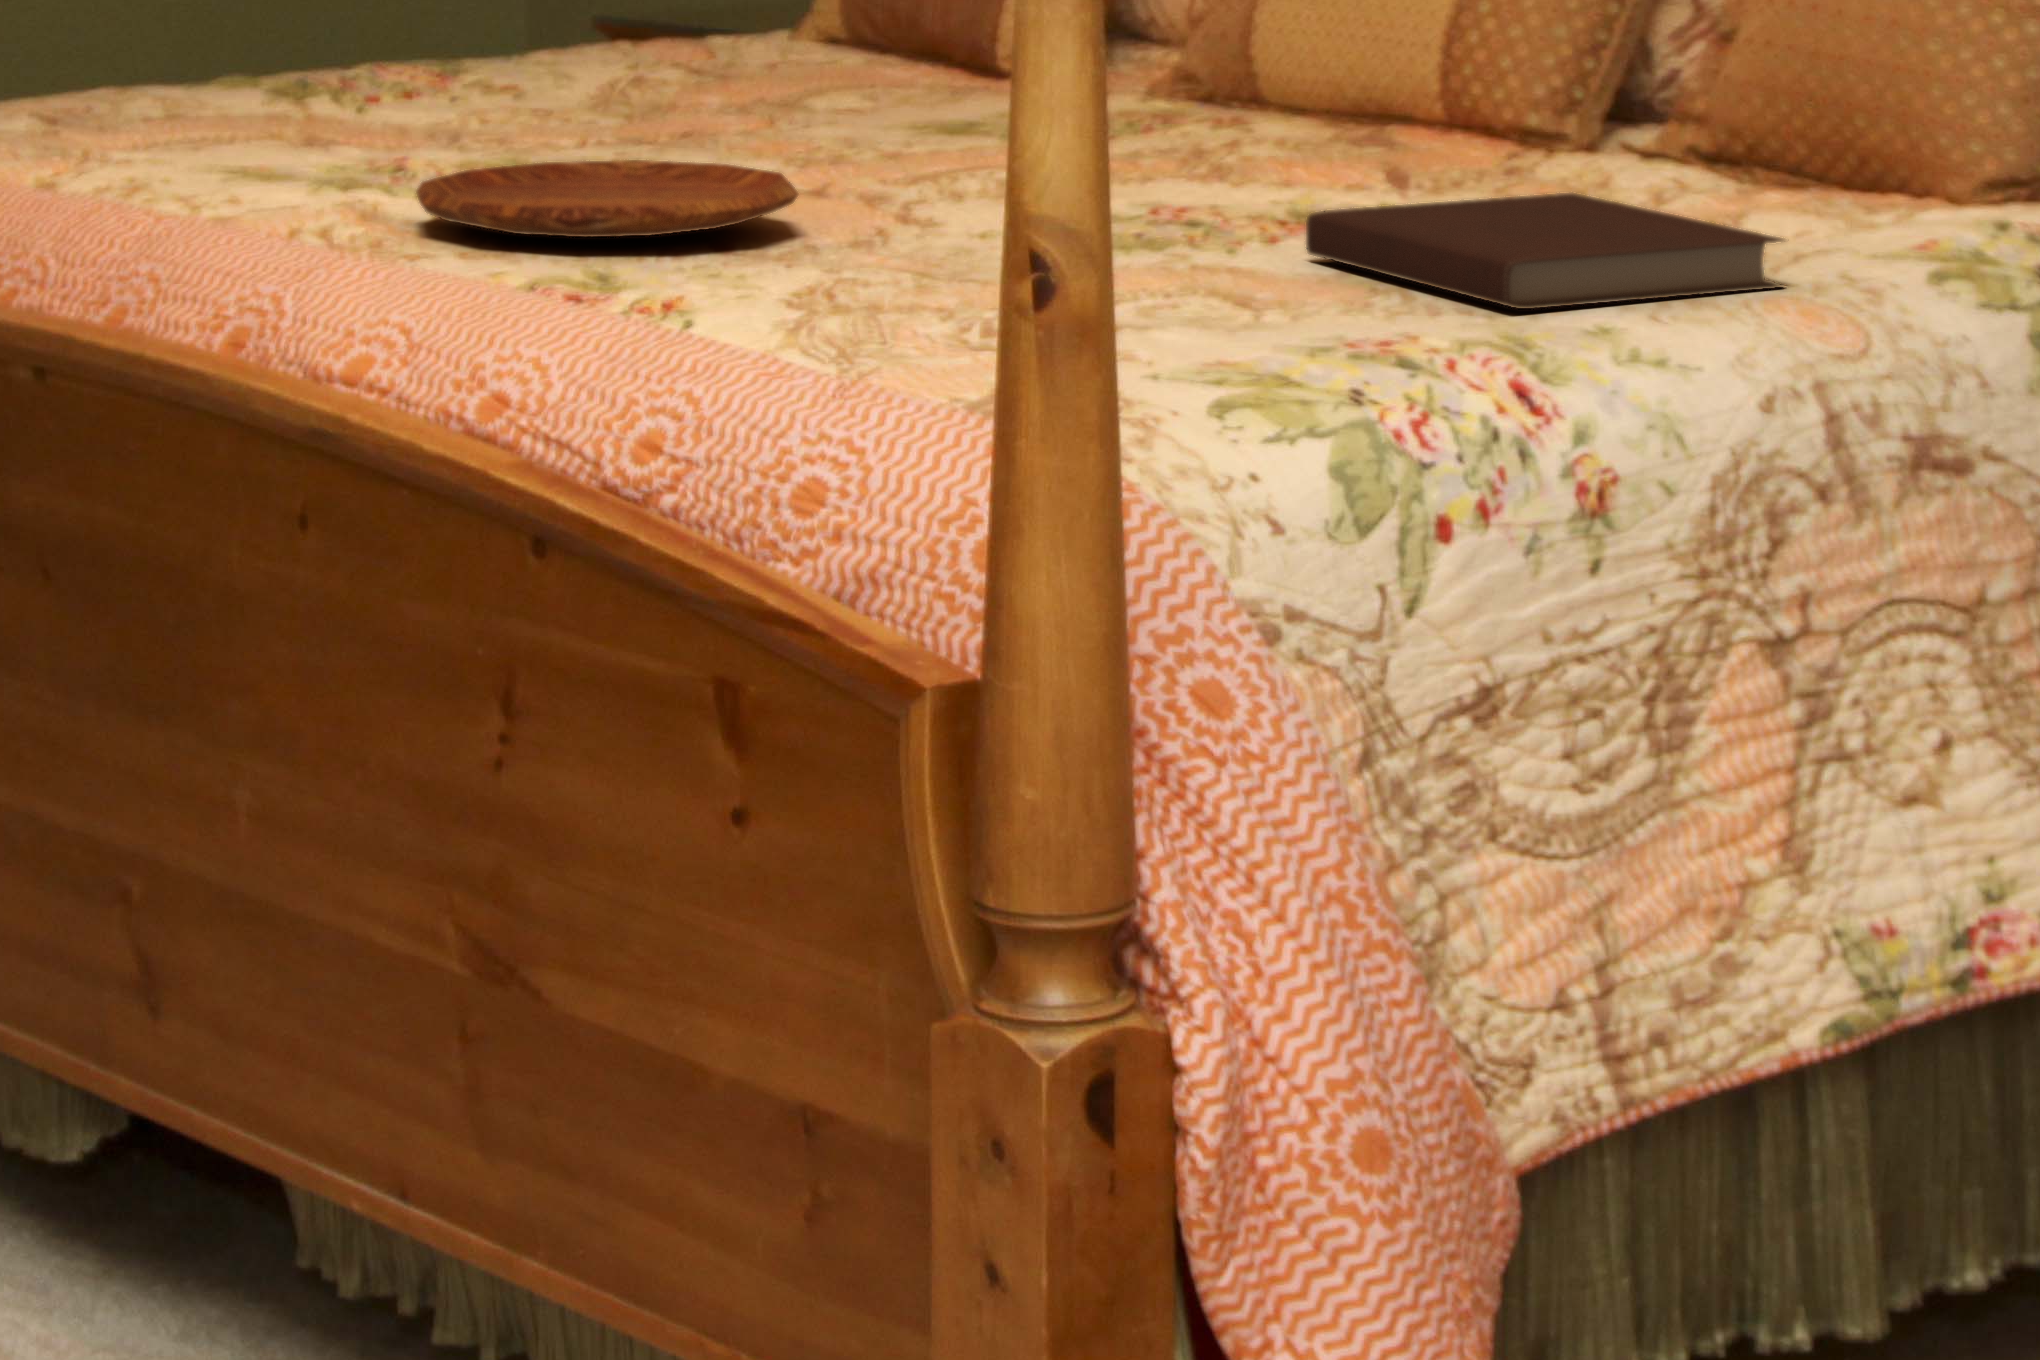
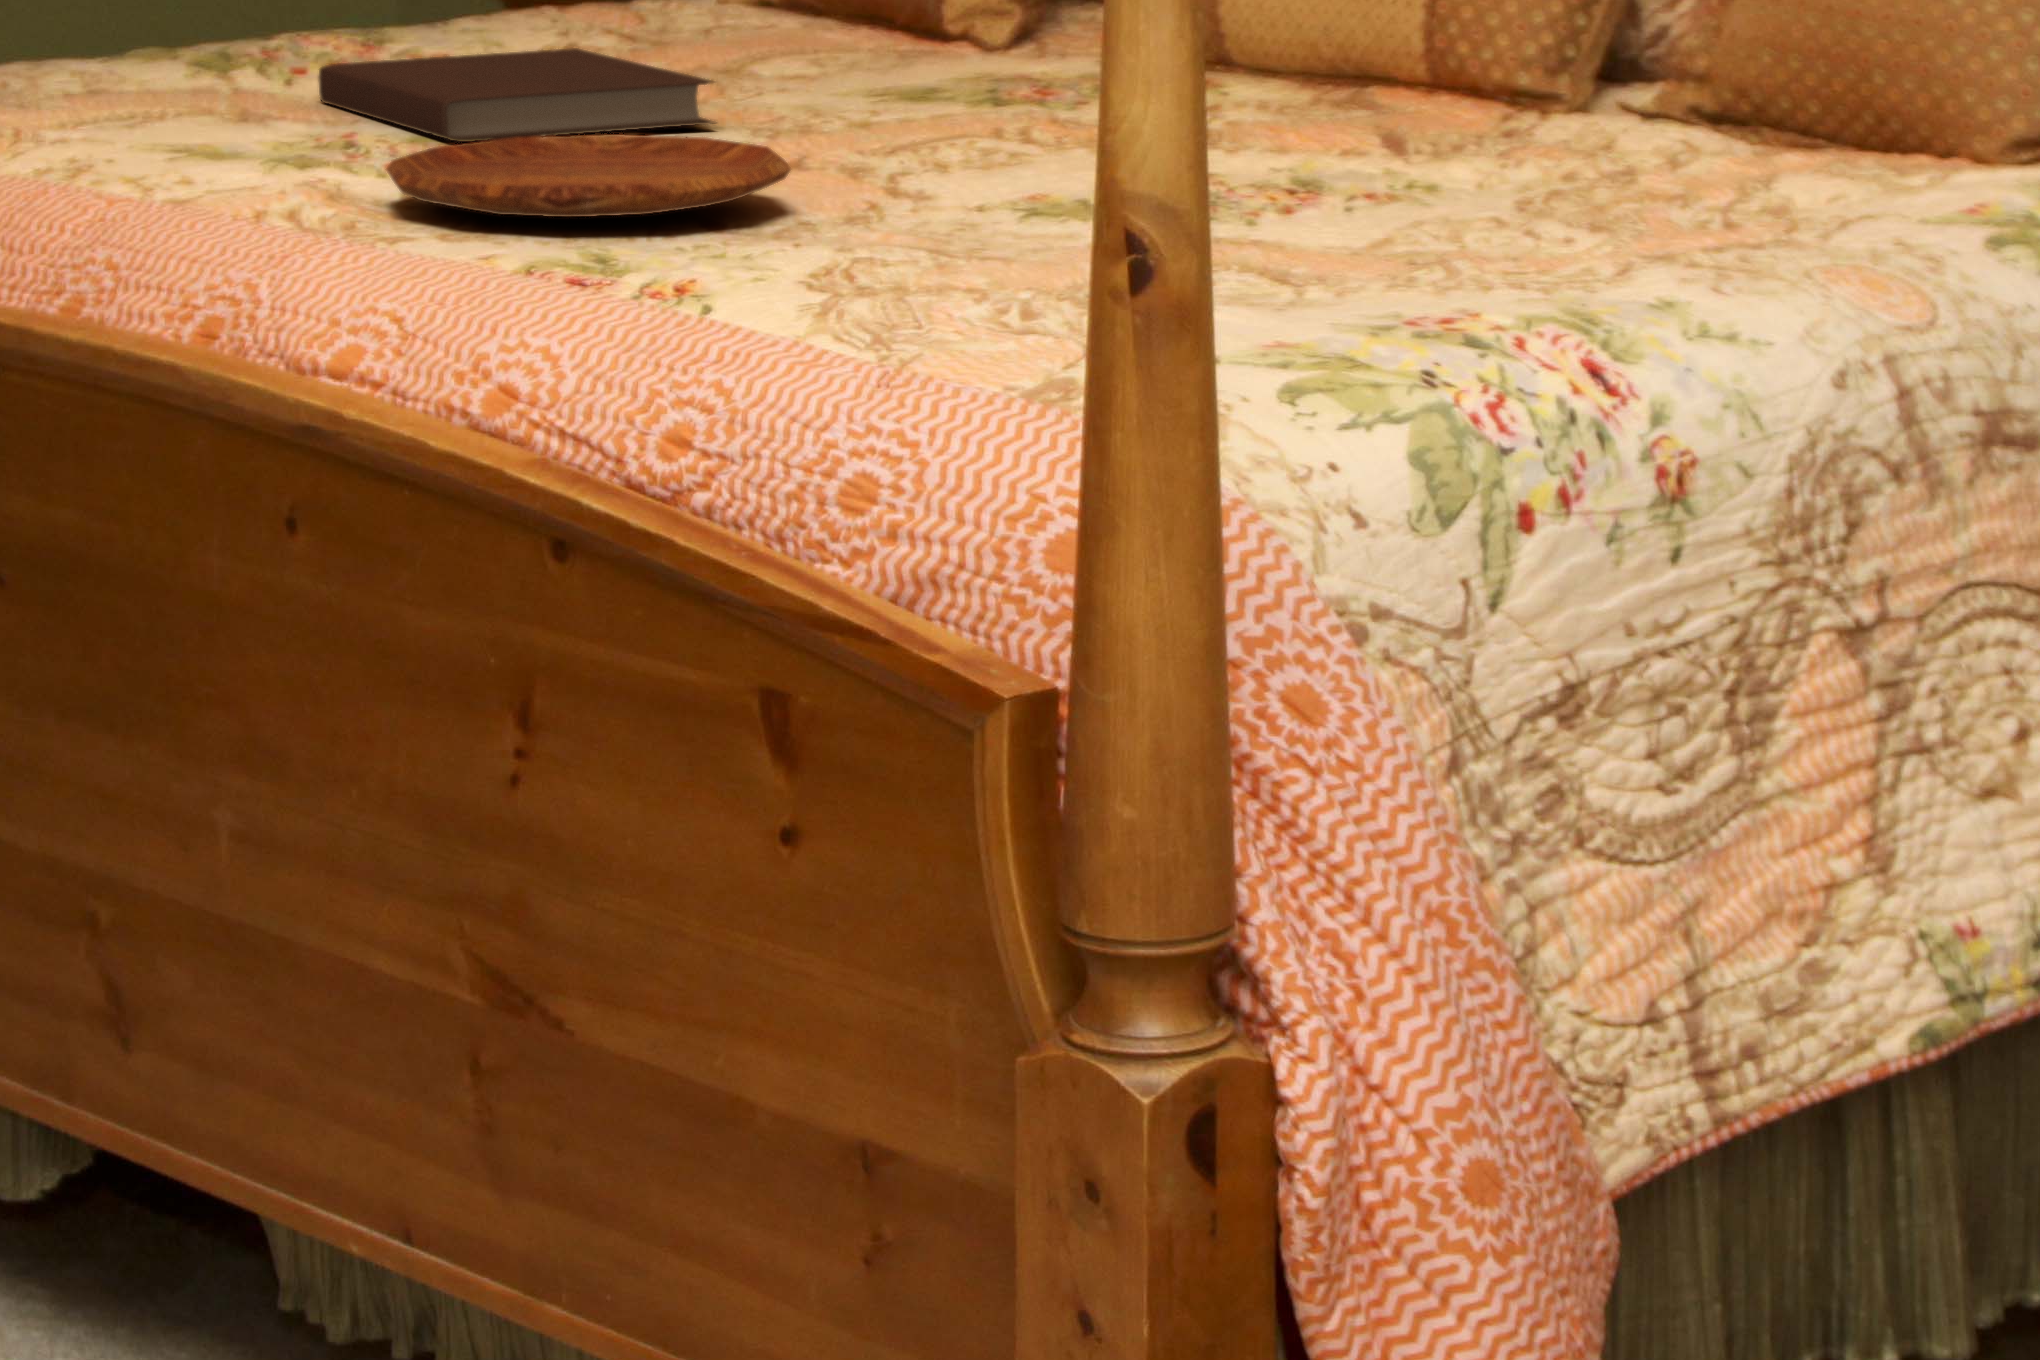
notebook: present [1306,193,1784,309] -> present [319,48,715,142]

